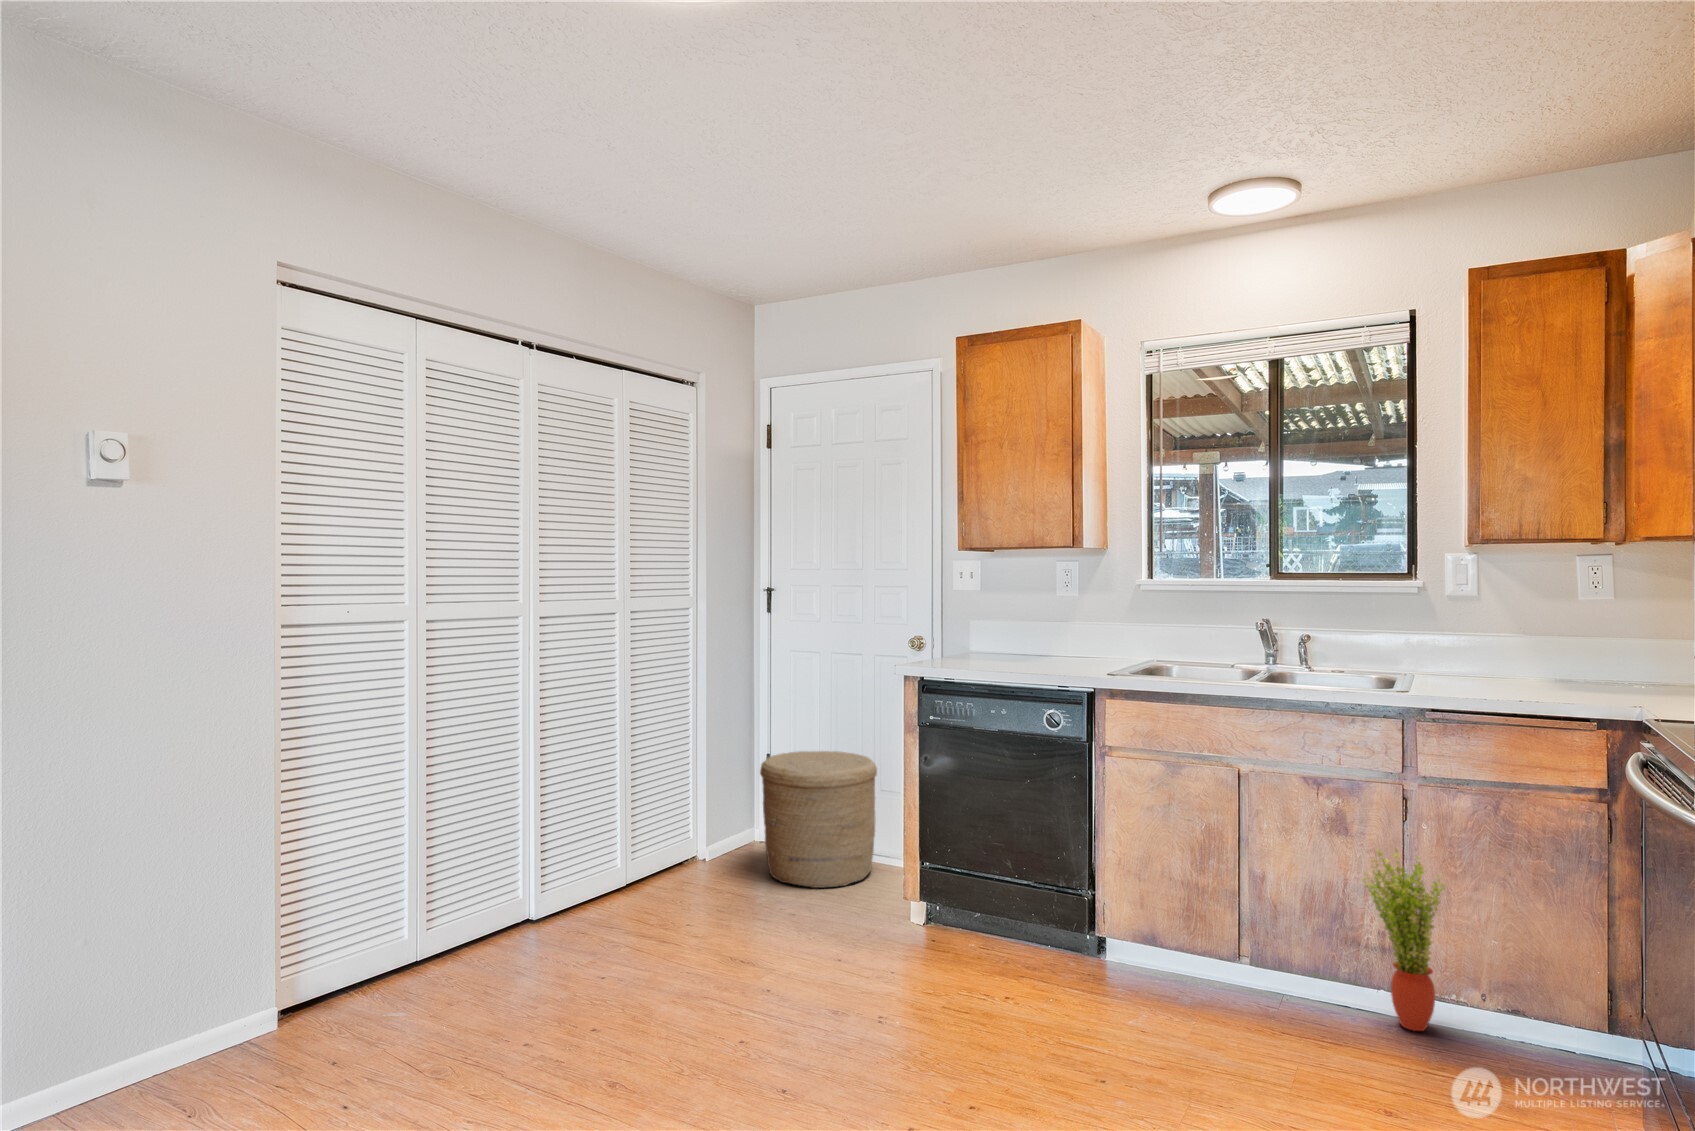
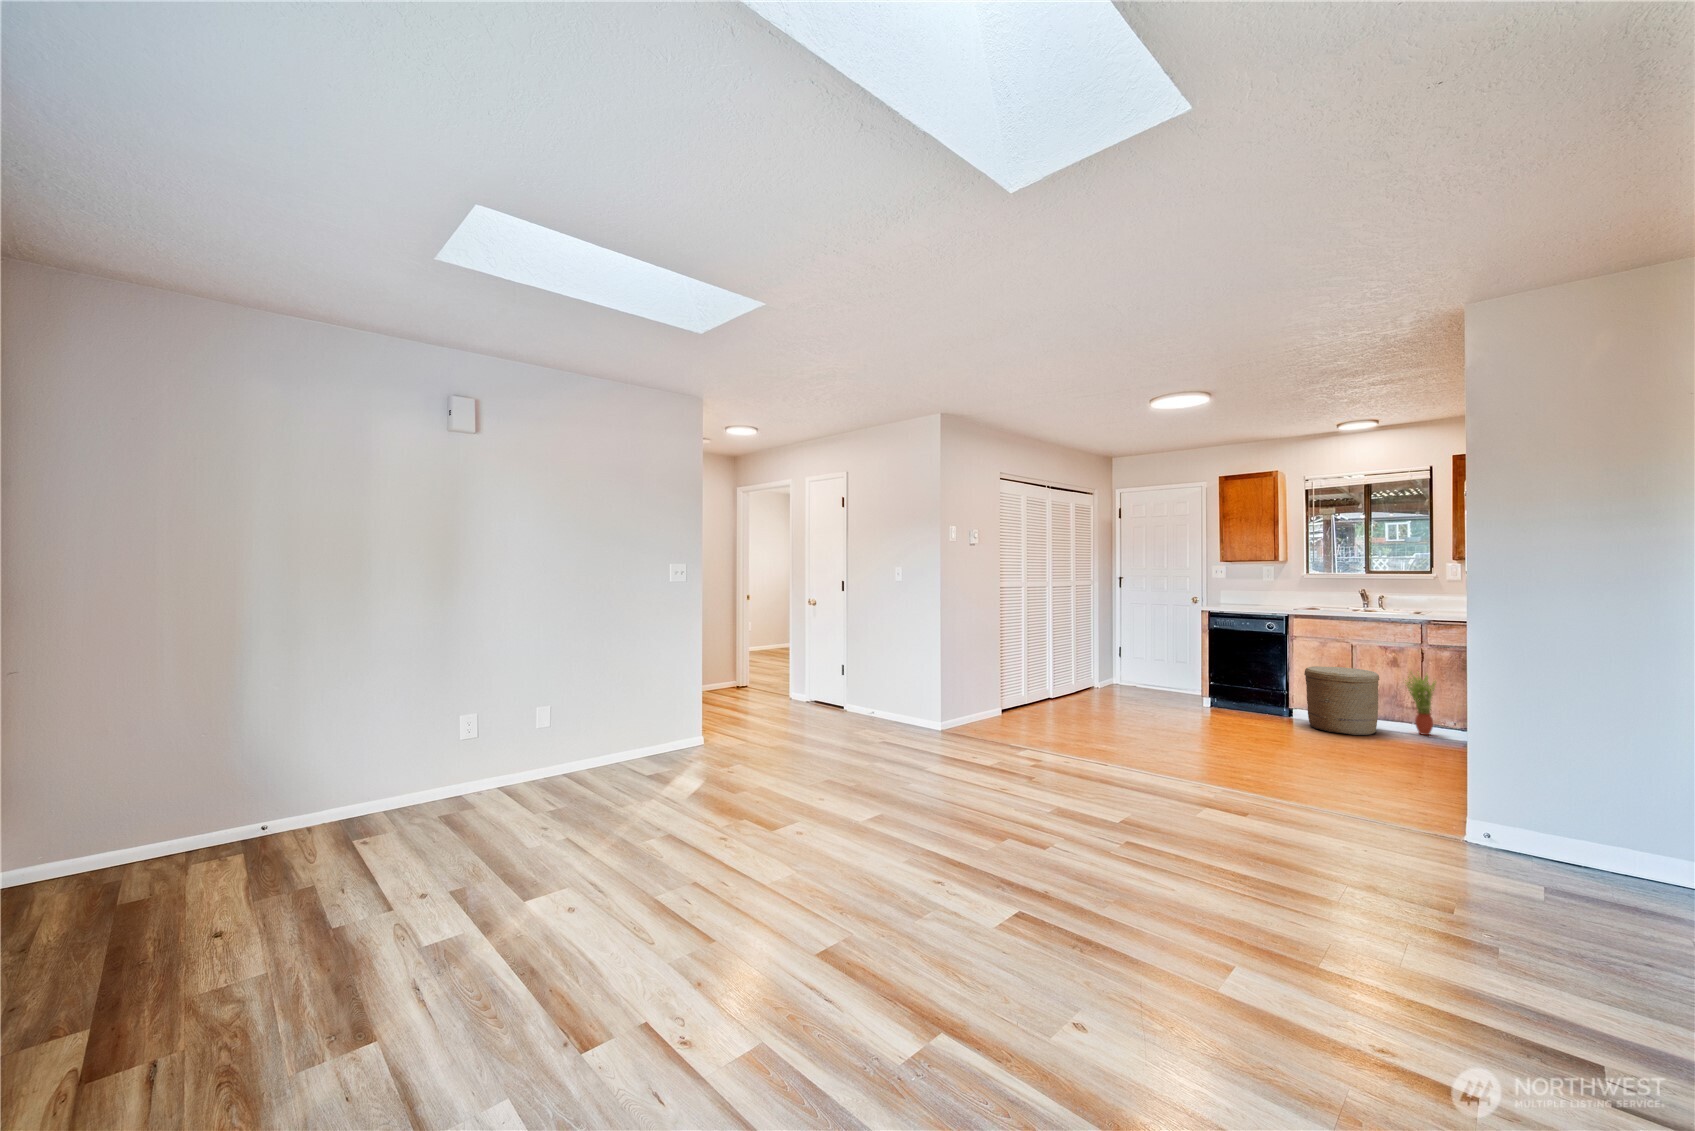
woven basket: present [760,751,877,888] -> present [1304,666,1379,735]

